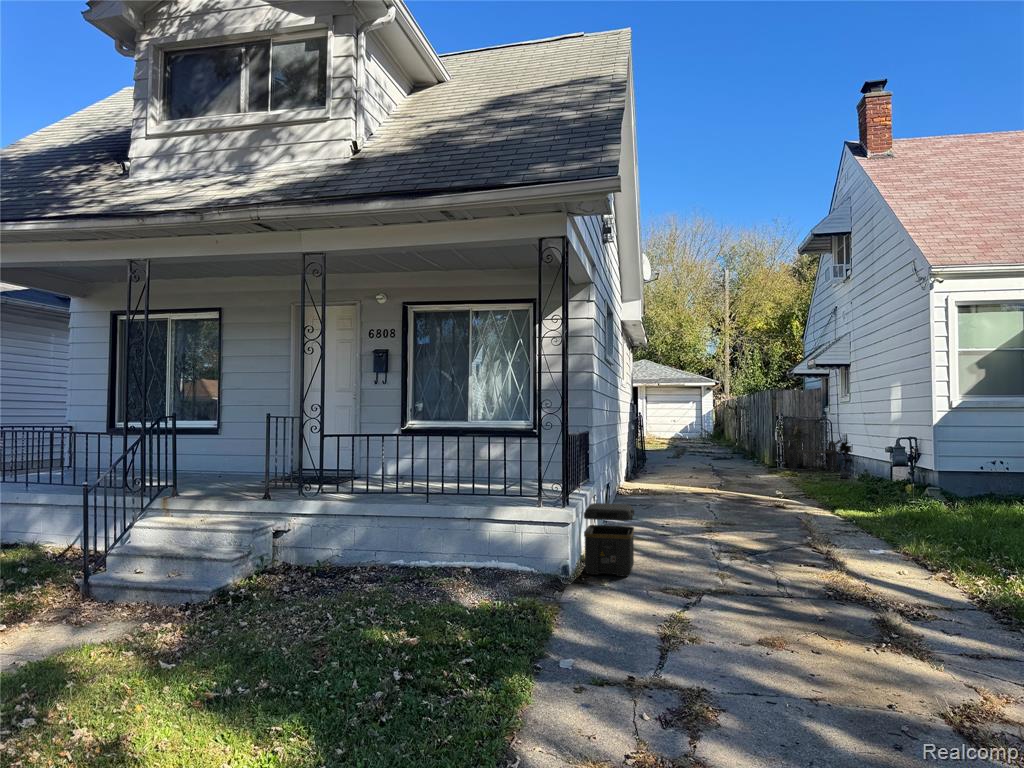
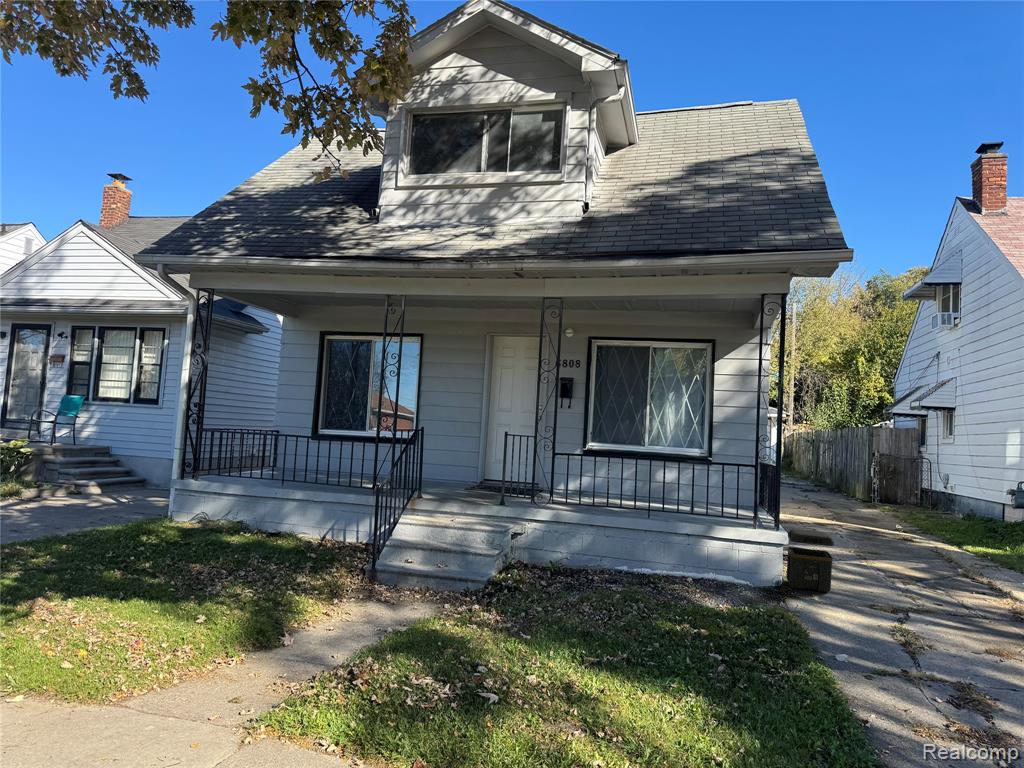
potted plant: present [835,440,852,479] -> none [939,478,958,517]
bench: present [789,441,837,472] -> none [885,476,934,509]

